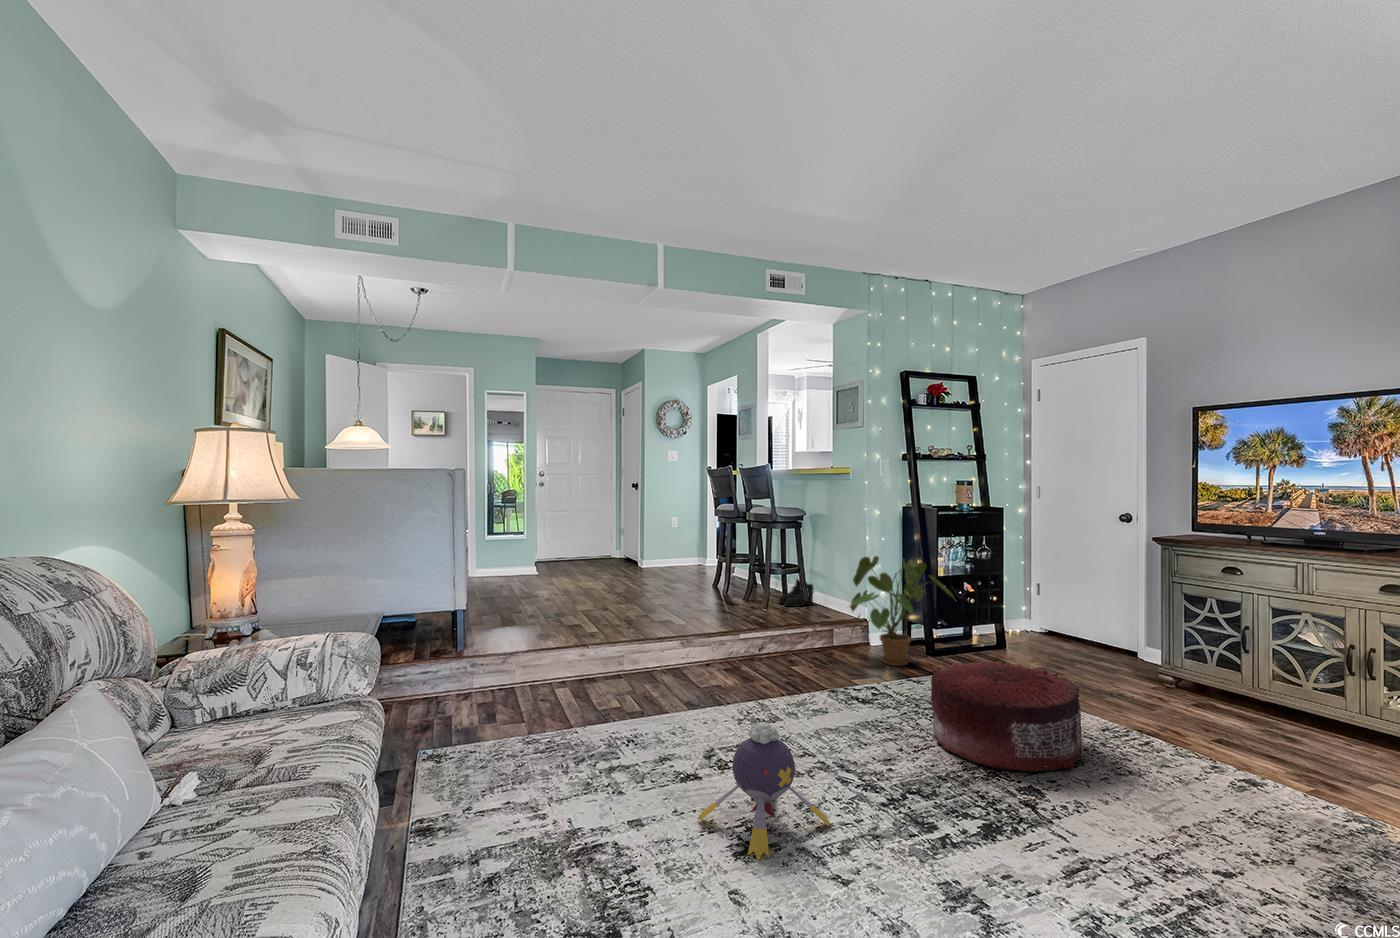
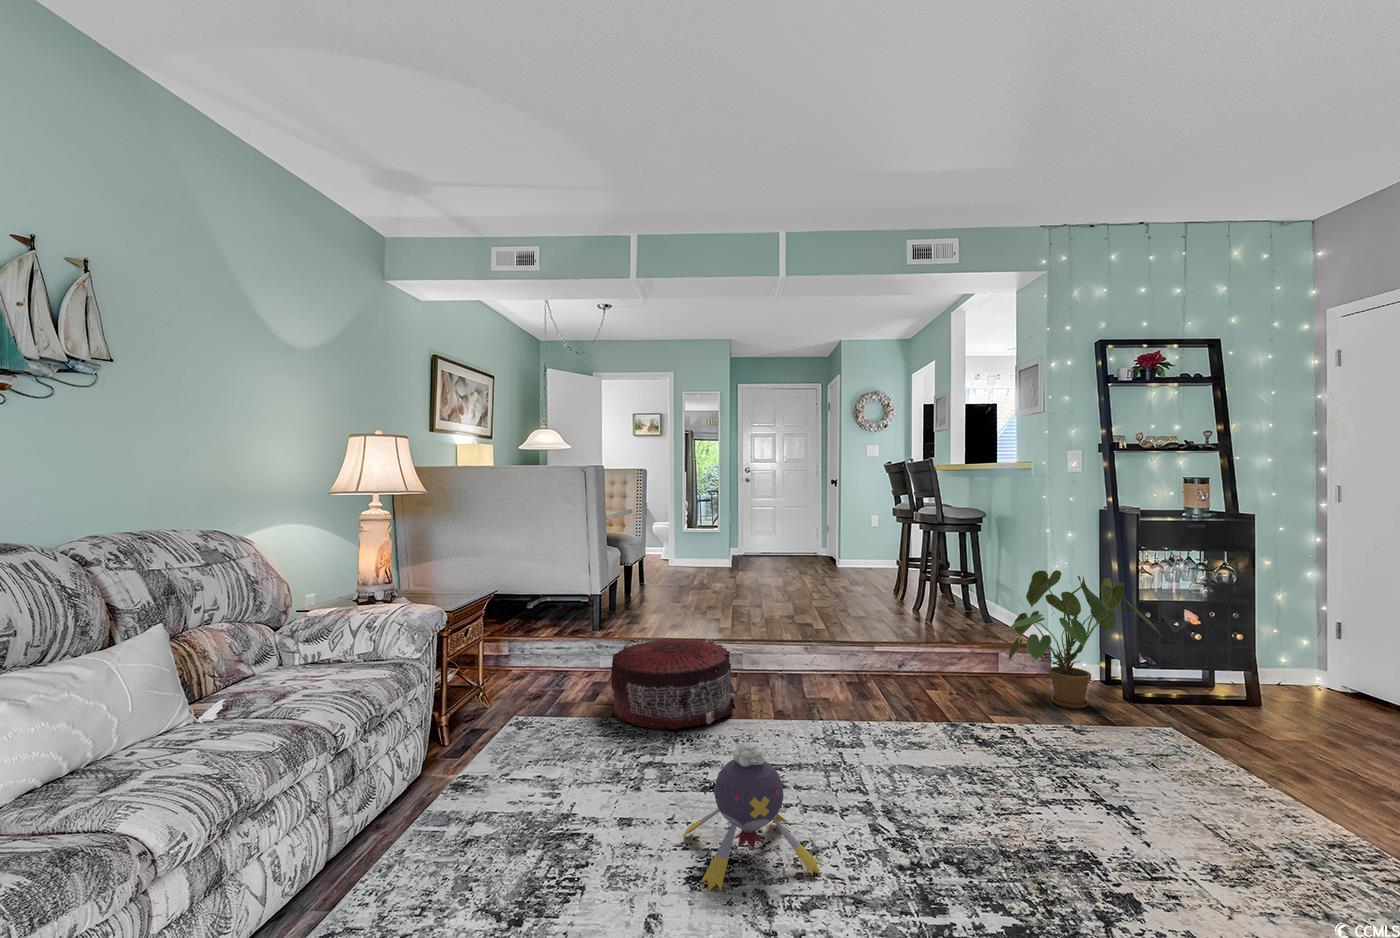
boots: present [779,579,814,607] -> none [954,592,999,624]
pouf: present [931,661,1084,772] -> present [611,638,736,729]

